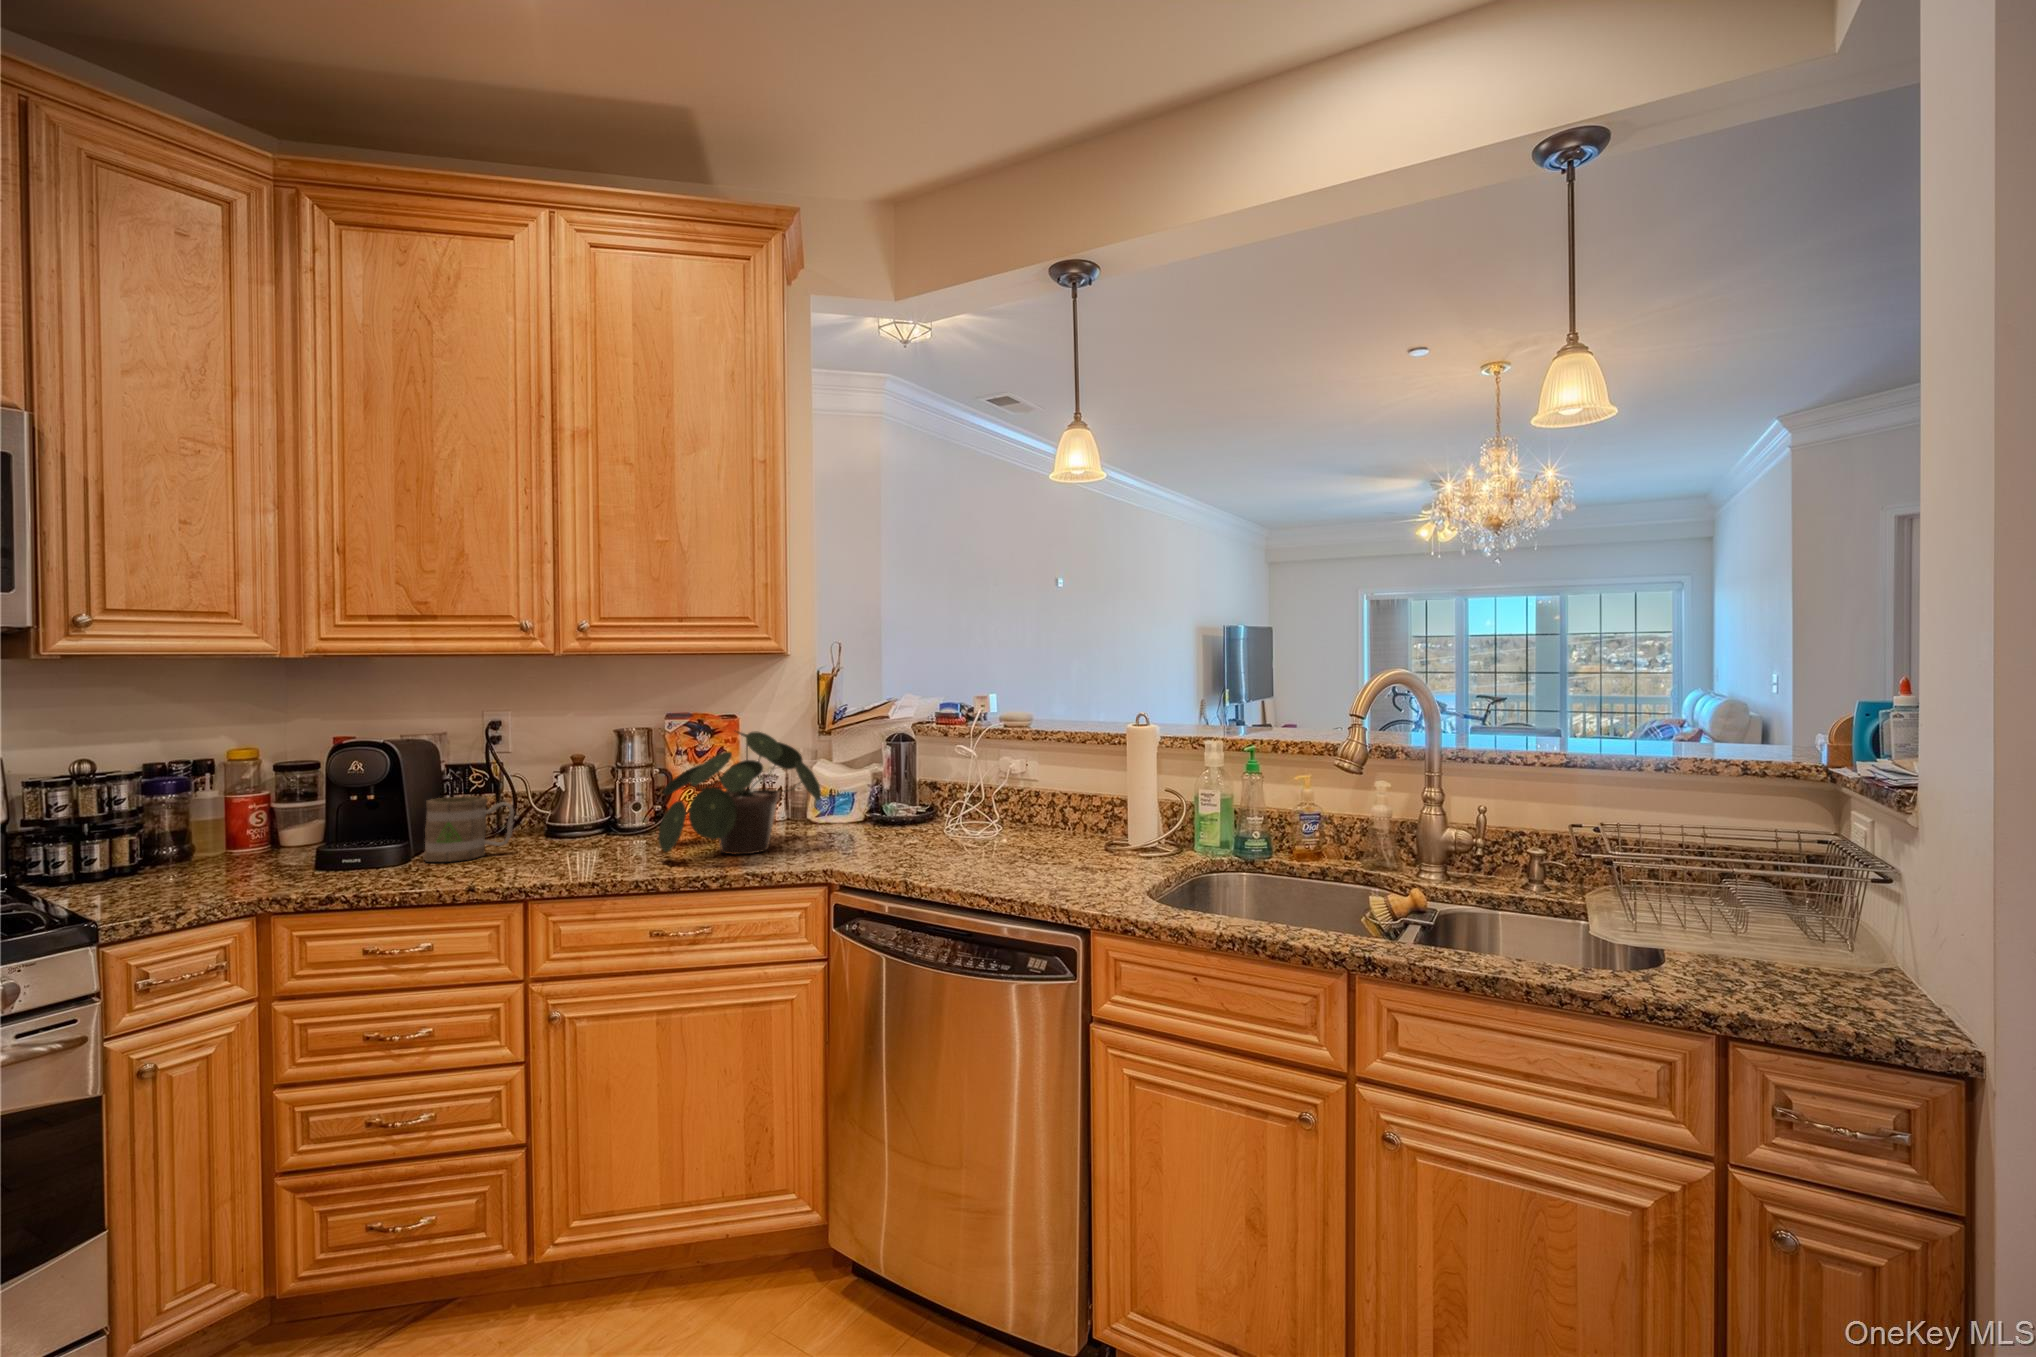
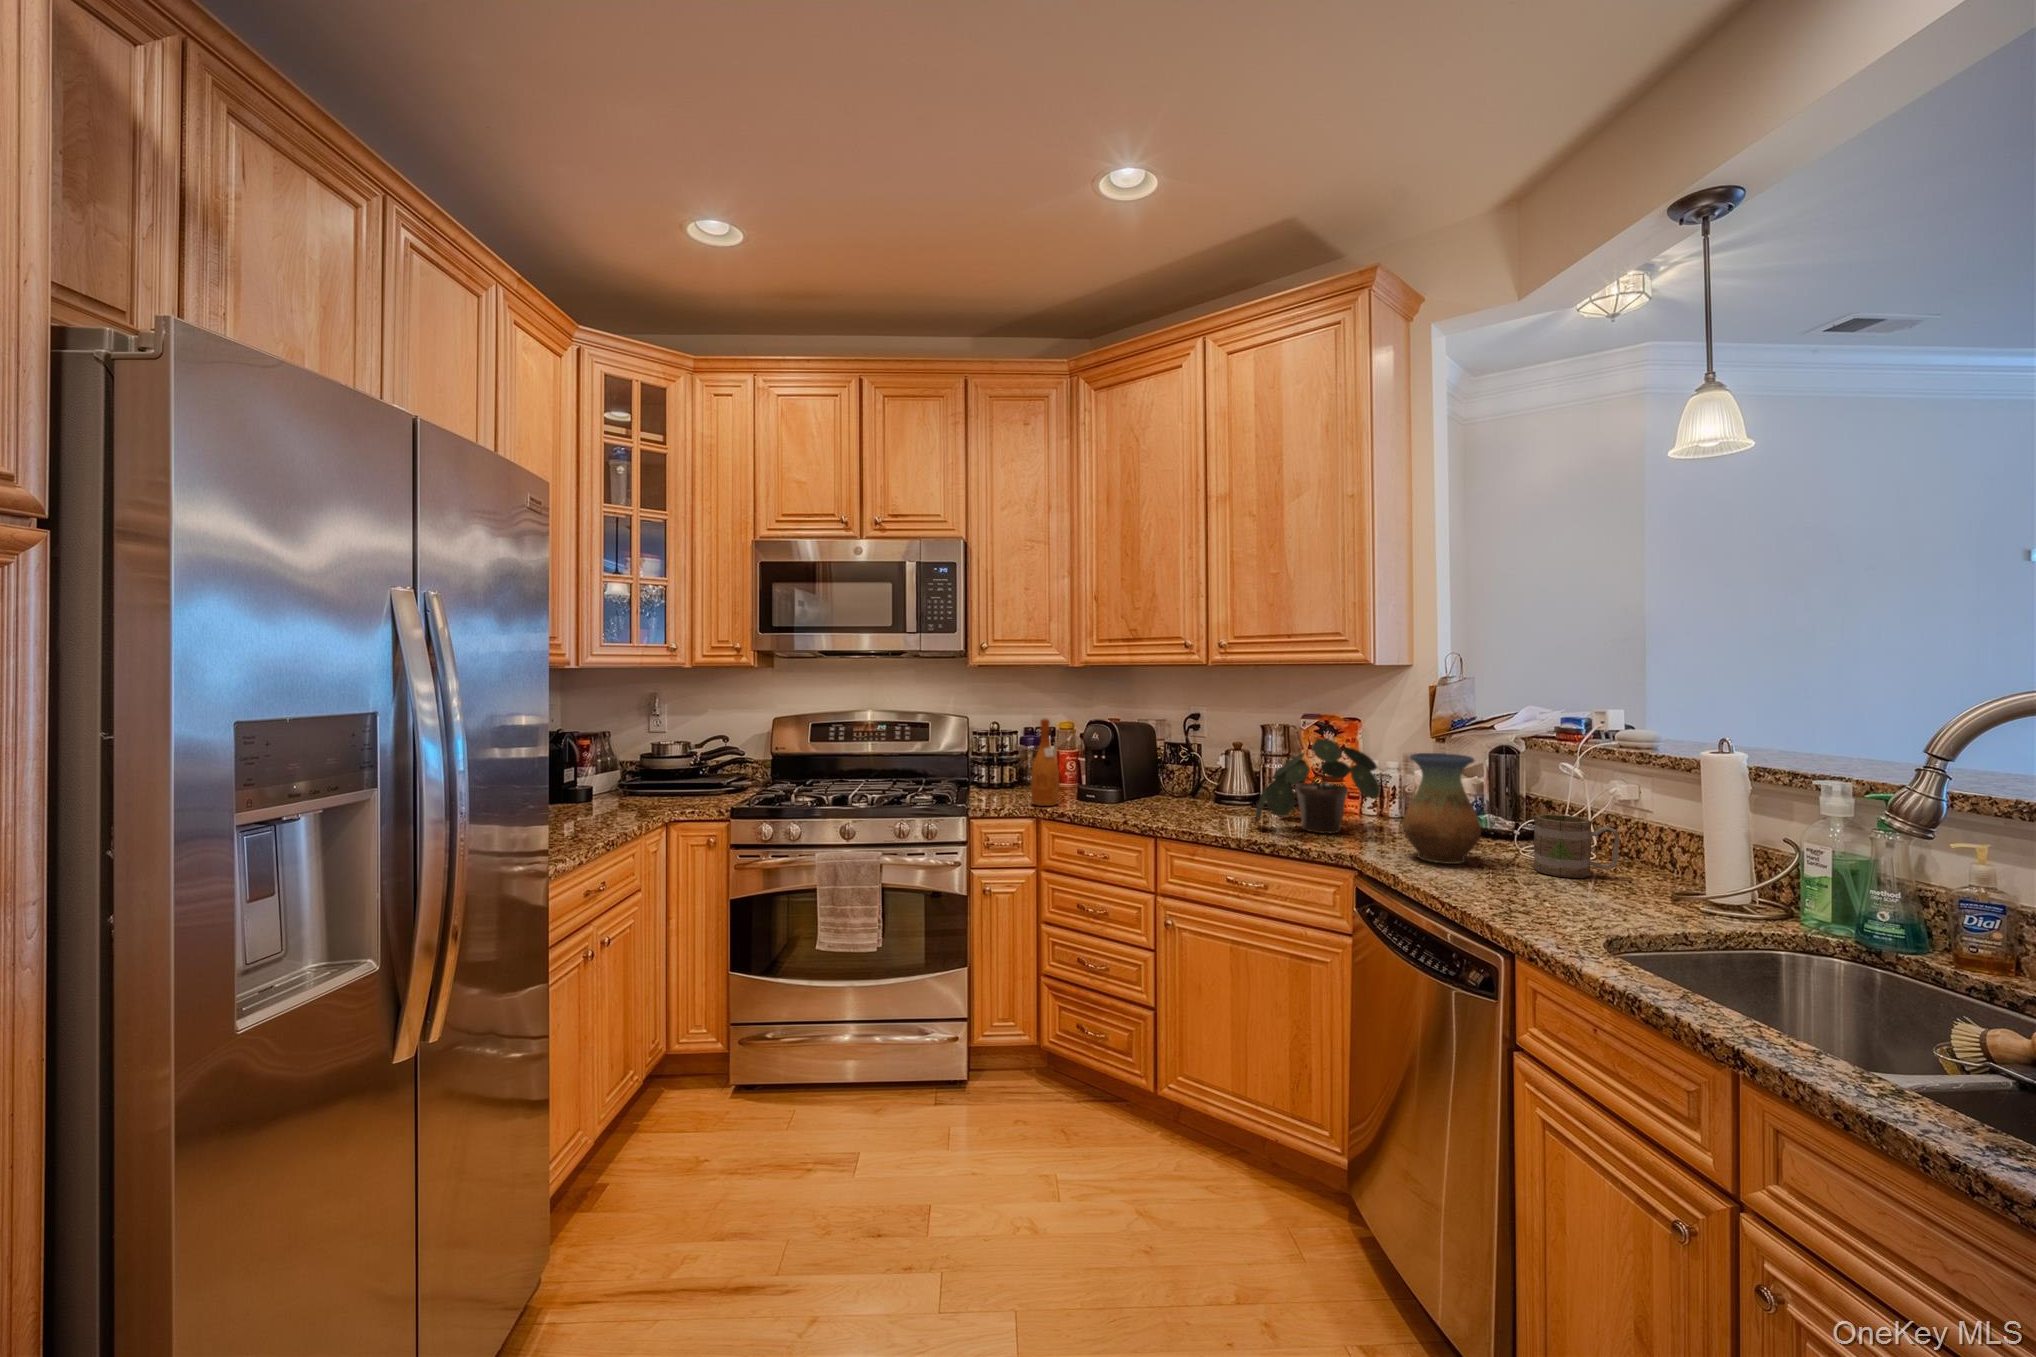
wine bottle: none [113,721,205,909] -> present [1031,719,1059,806]
vase: none [874,739,951,860] -> present [1403,753,1481,864]
mug: present [424,796,514,862] -> present [1533,814,1620,878]

